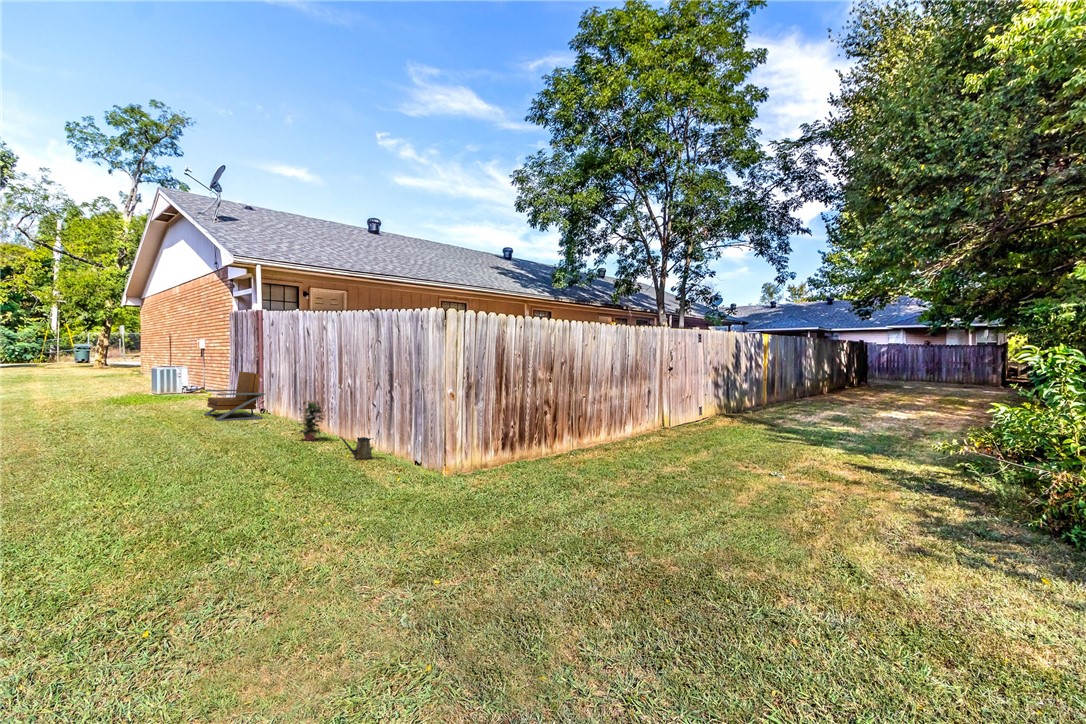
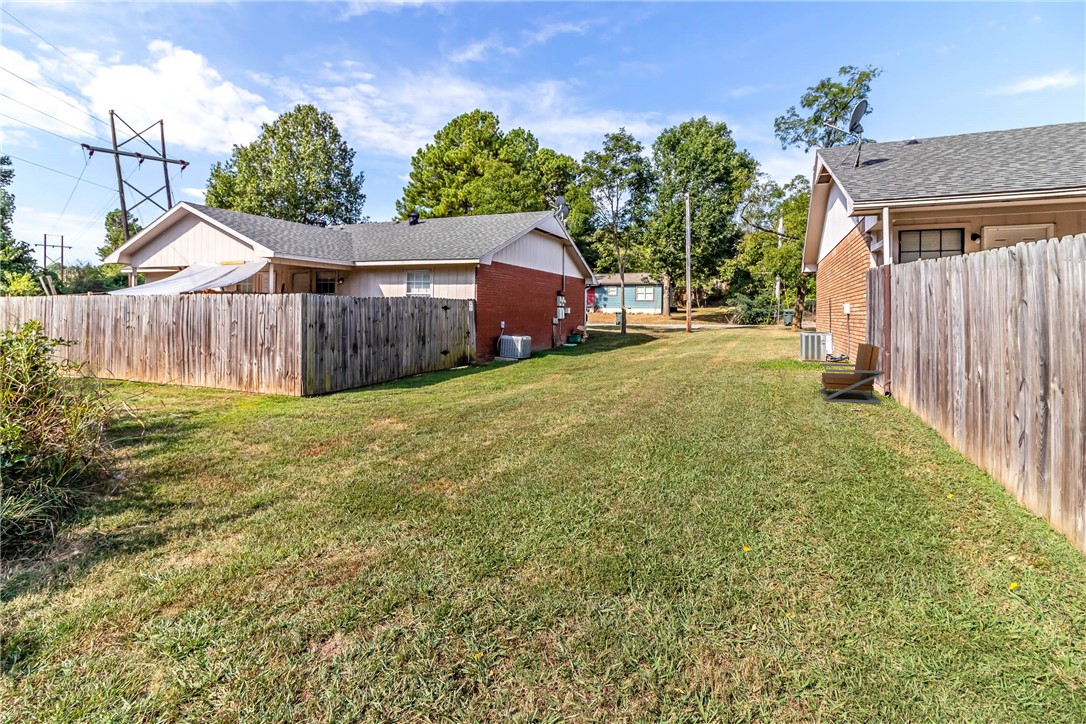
decorative plant: present [298,401,323,440] -> none [892,392,947,450]
watering can: present [339,437,375,459] -> none [930,463,1013,511]

